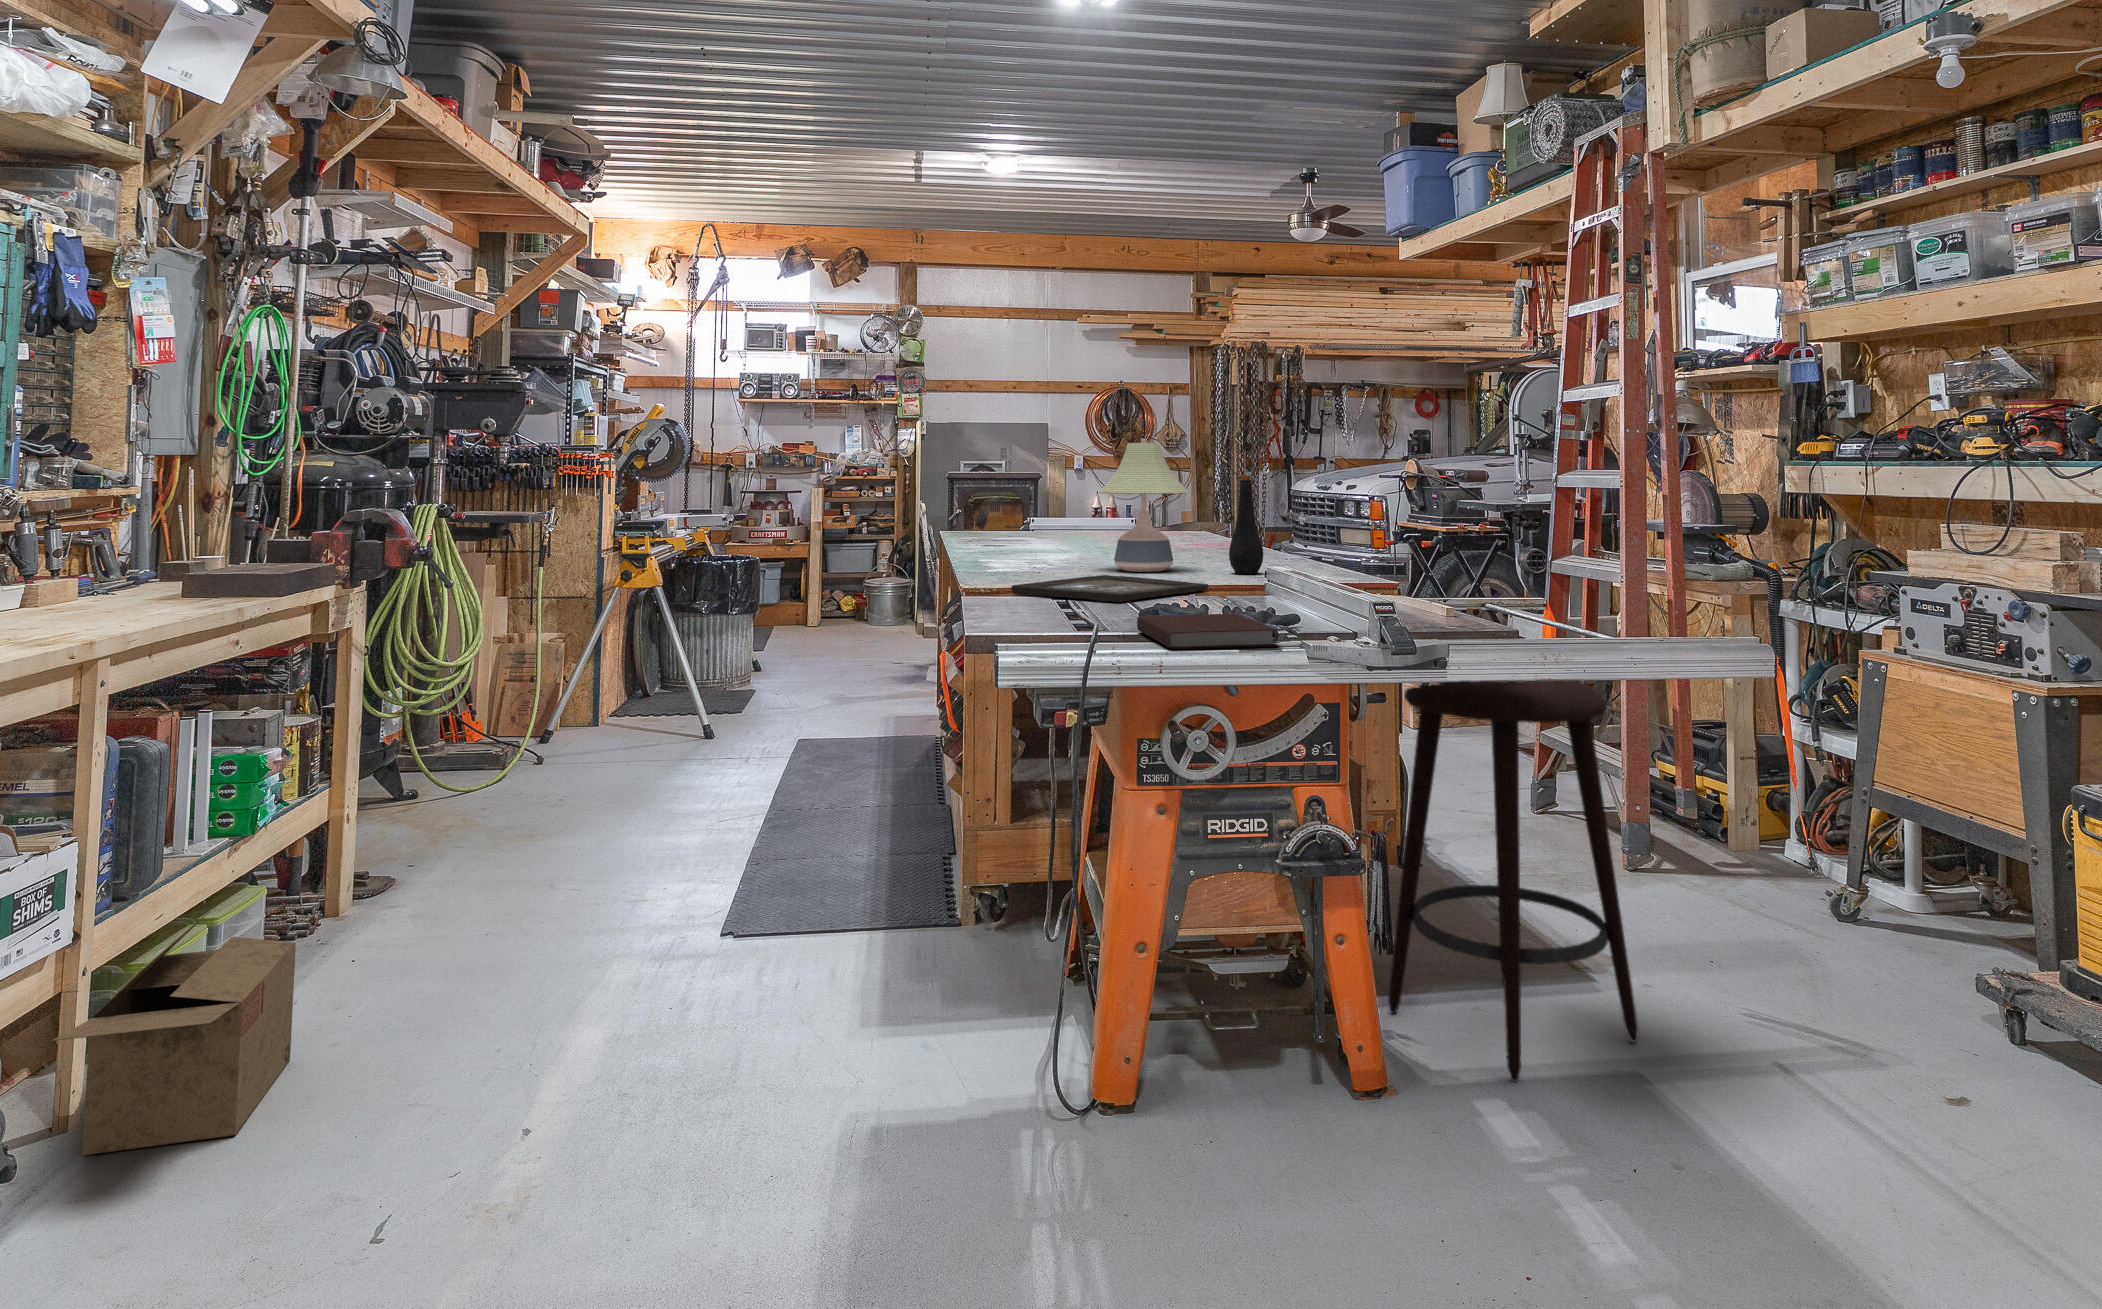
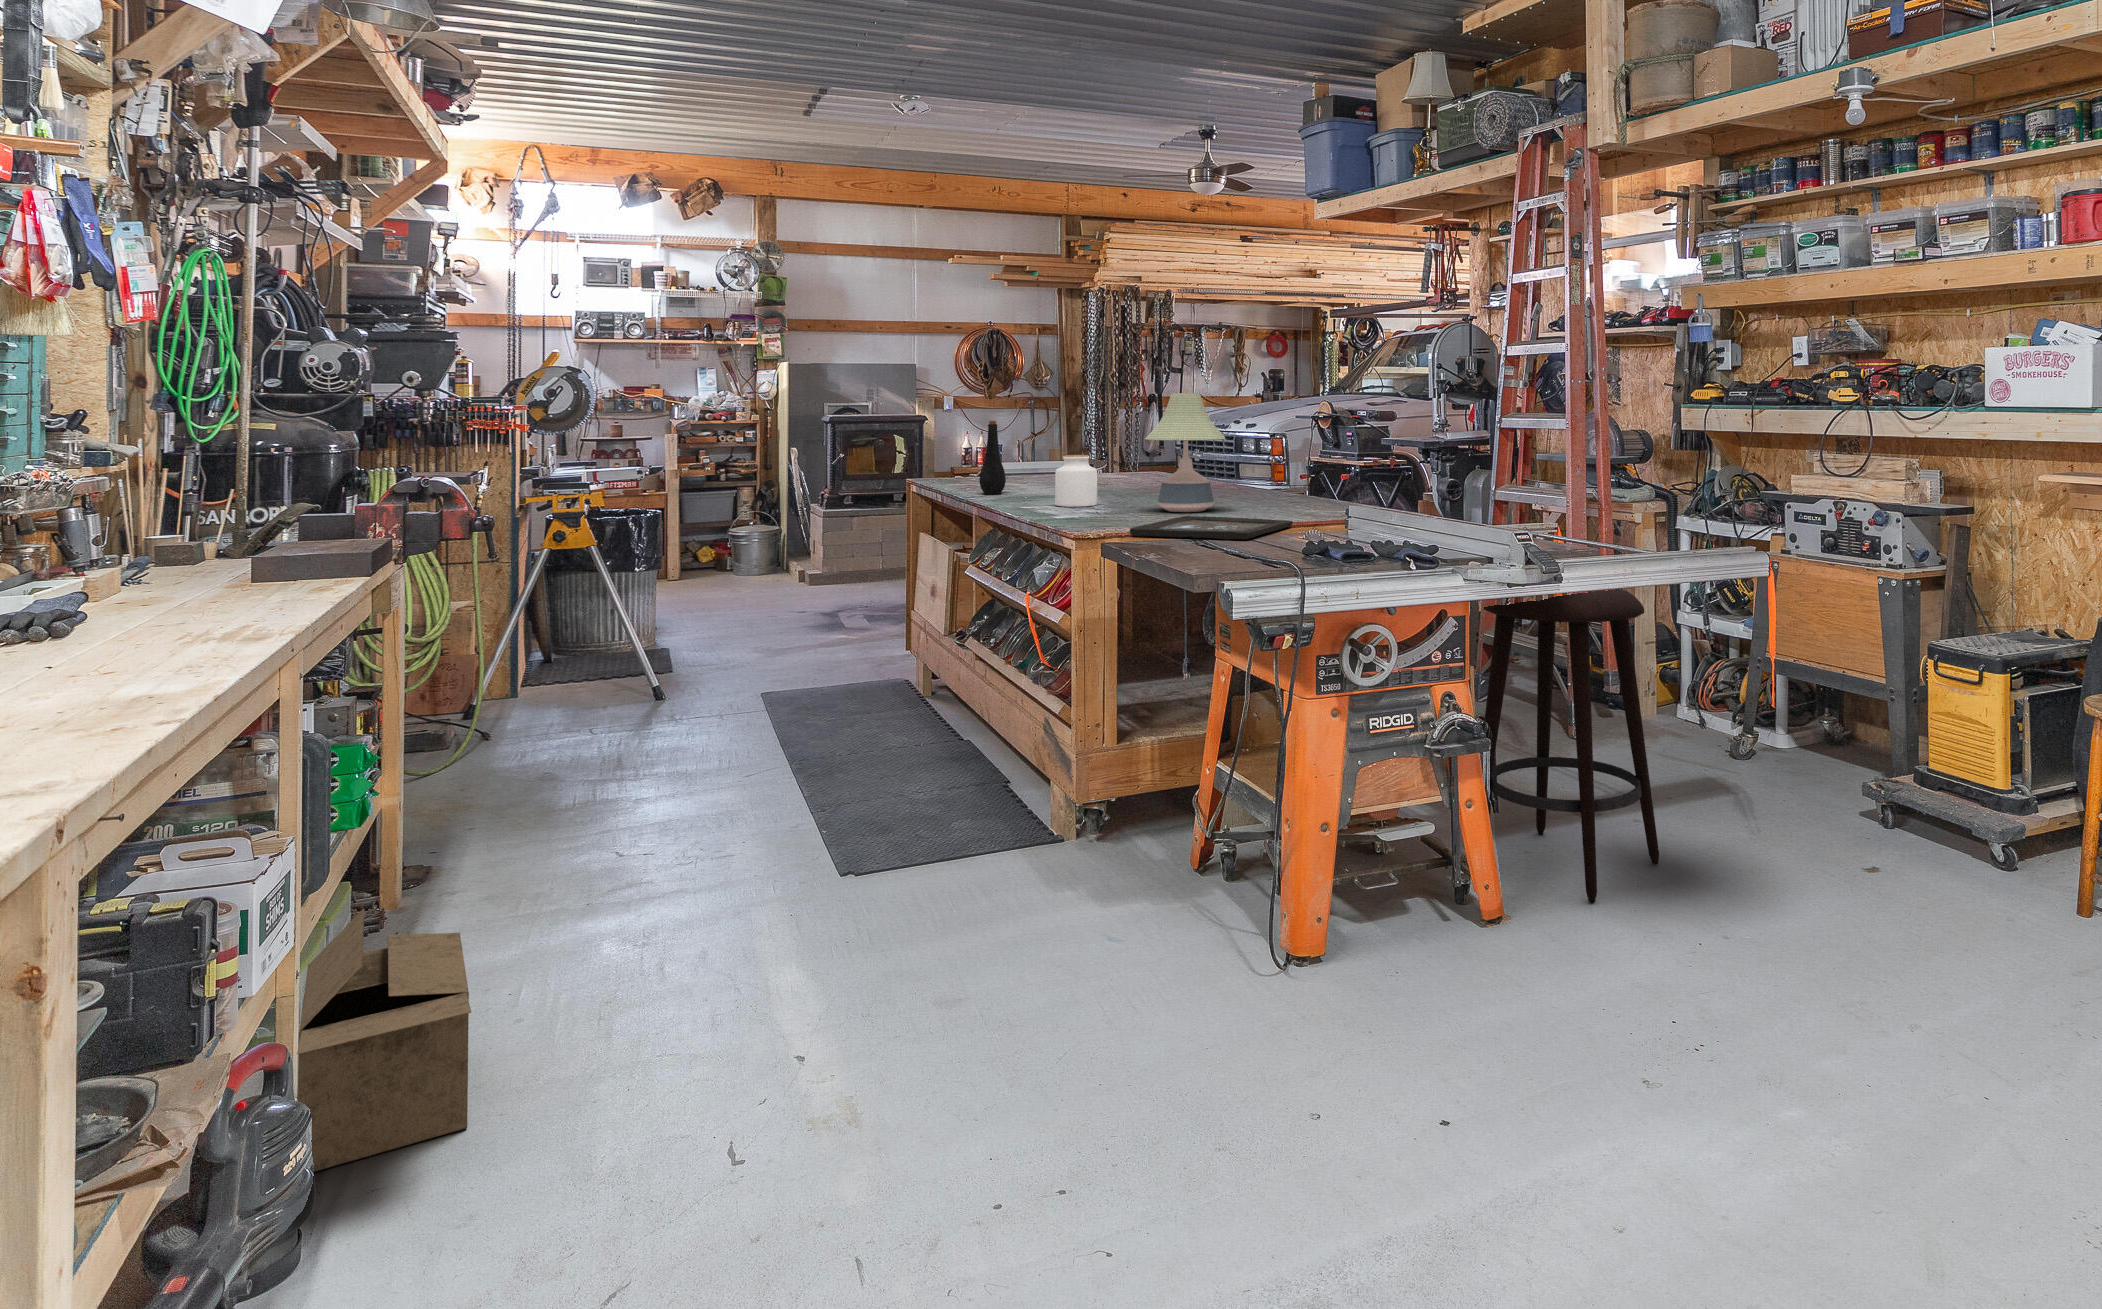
bottle: present [1229,475,1263,574] -> present [979,421,1006,494]
jar: none [1028,509,1072,563] -> present [1055,455,1097,507]
notebook: present [1137,613,1279,649] -> none [1330,544,1472,575]

